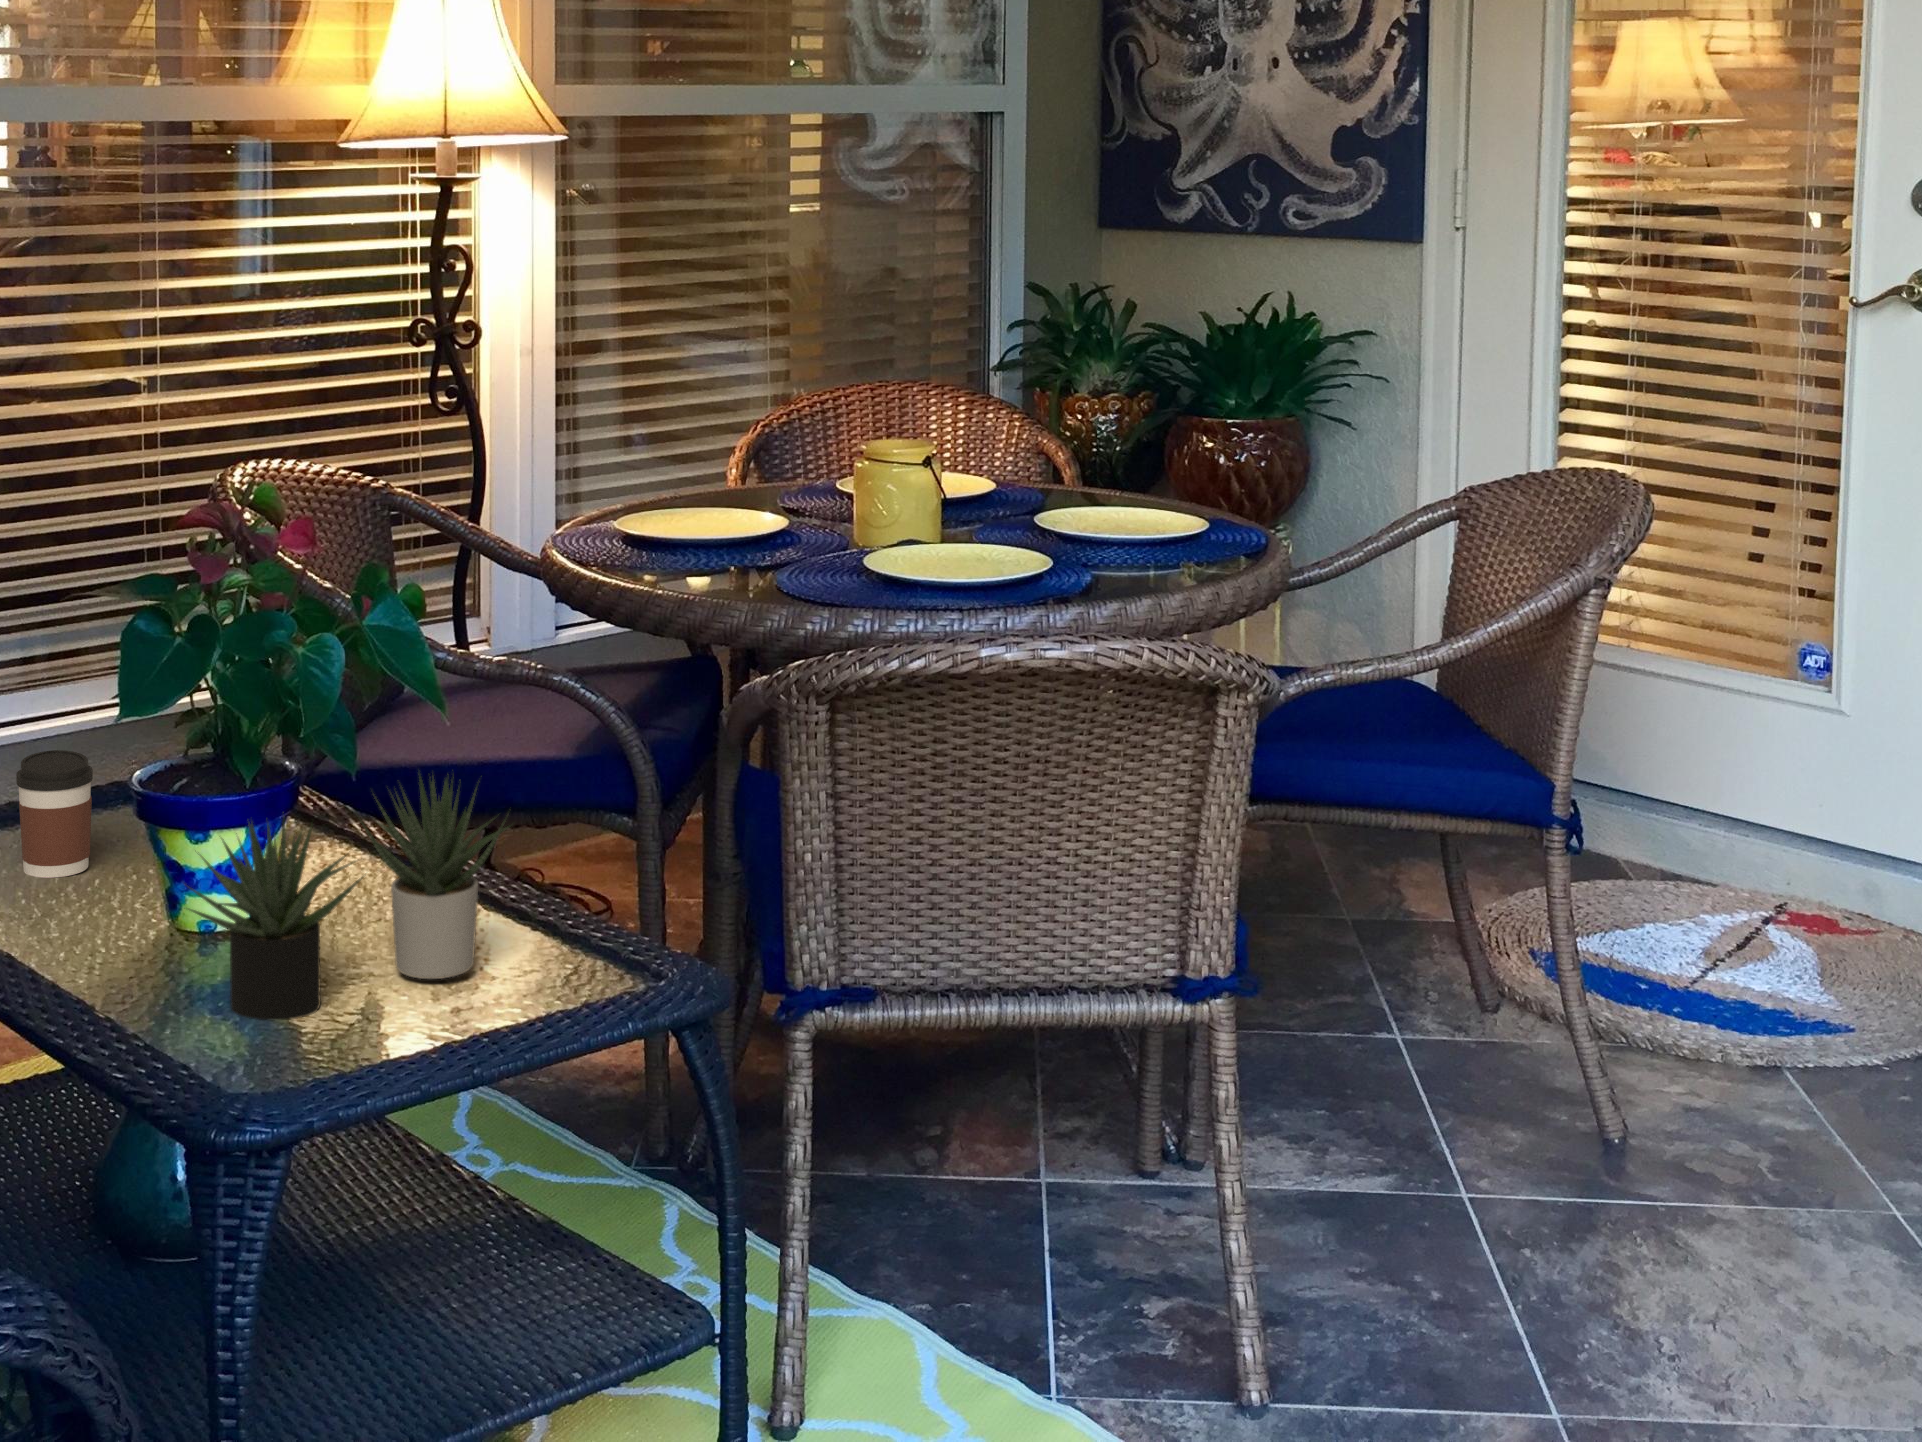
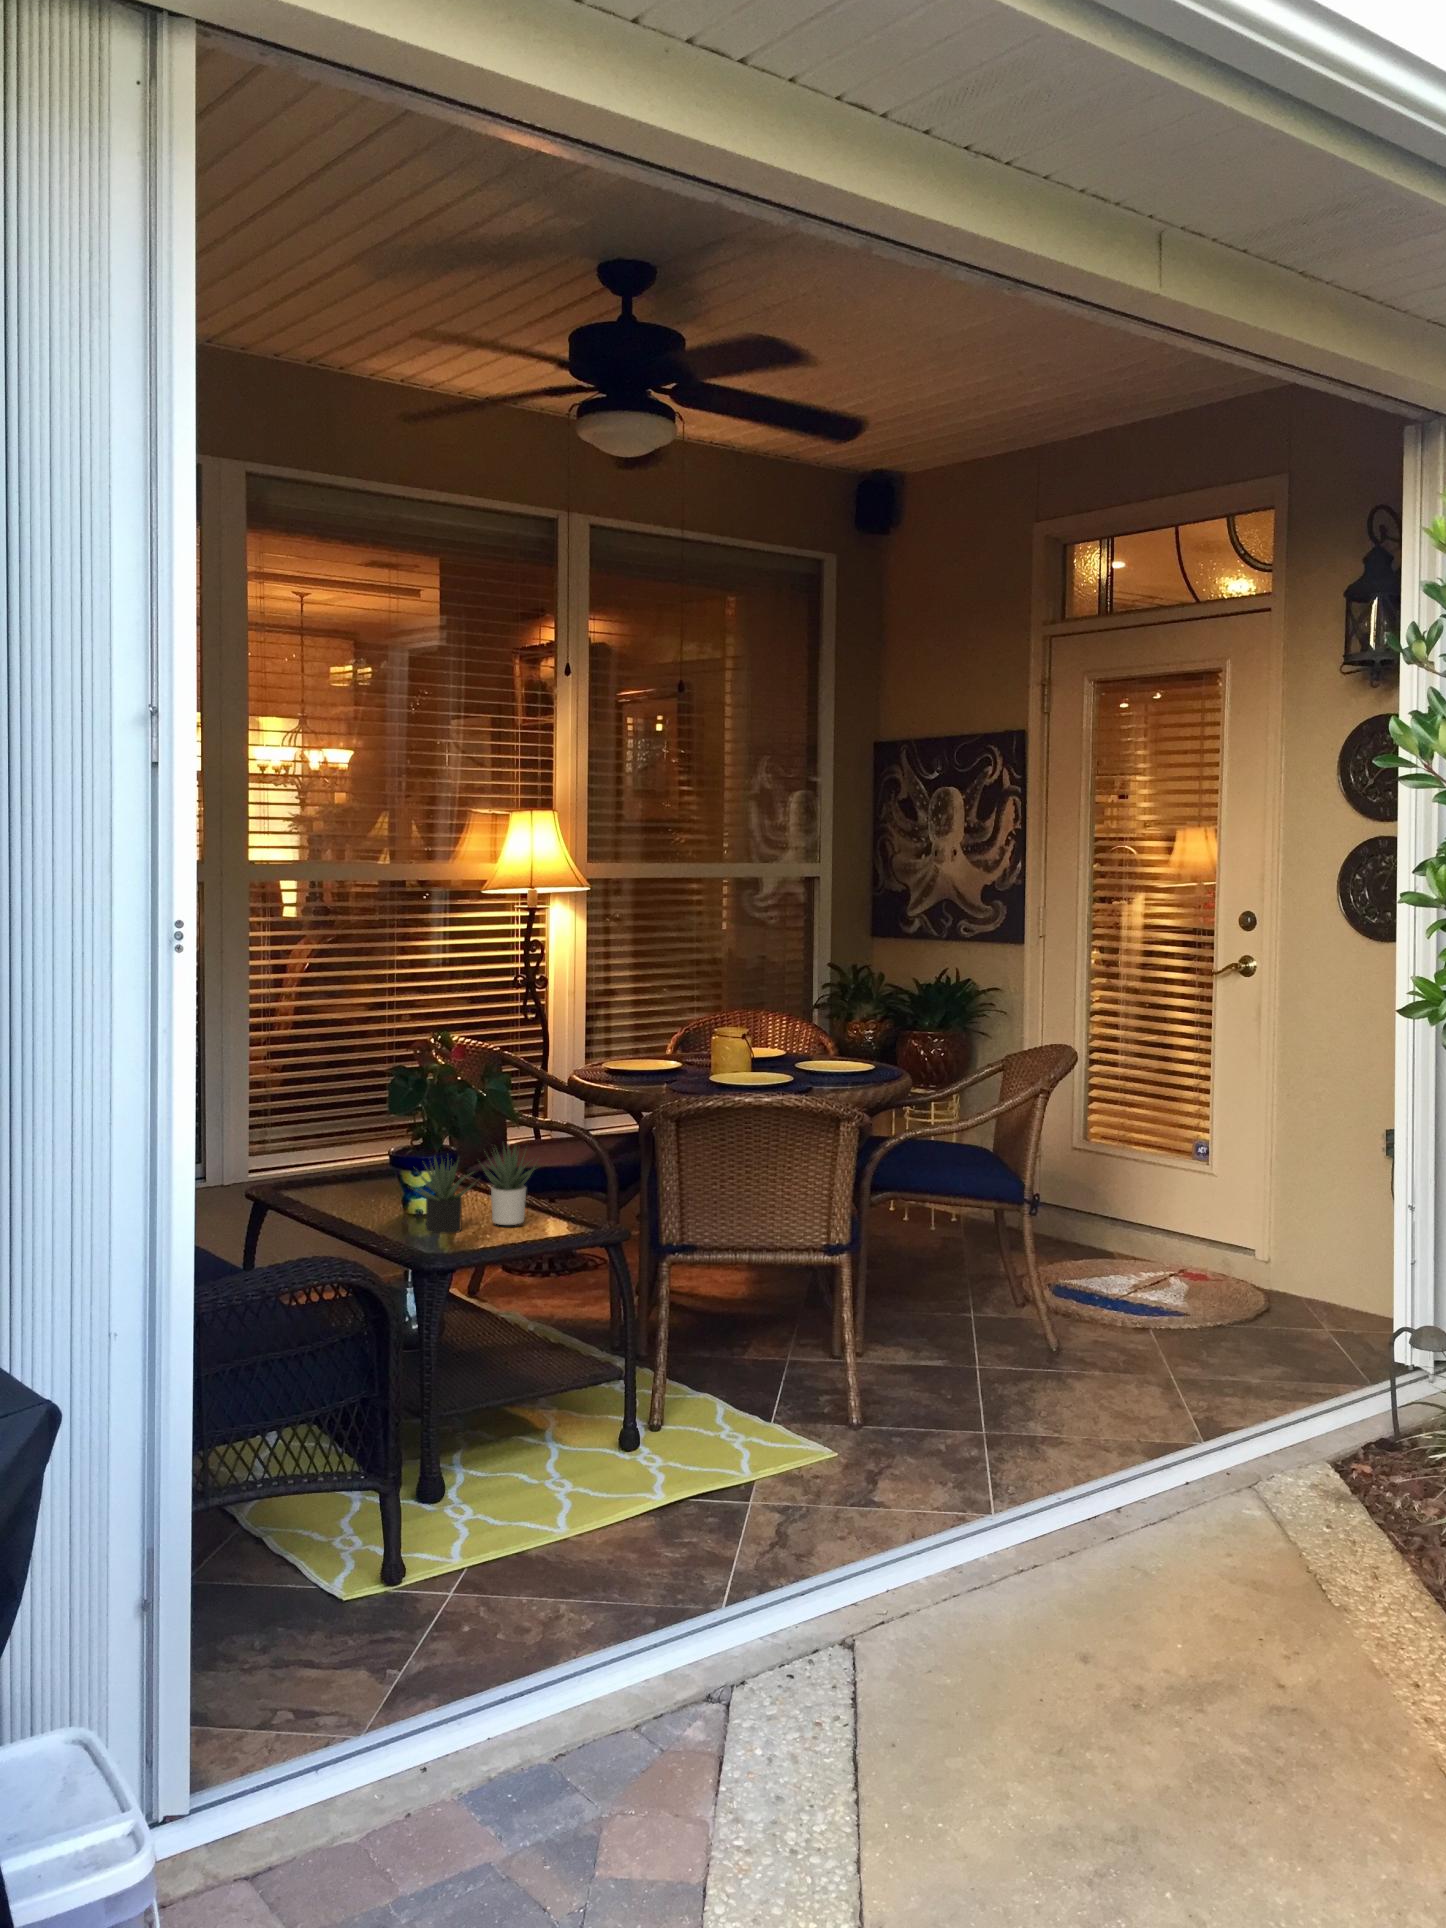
coffee cup: present [16,750,93,878] -> none [337,1145,369,1197]

